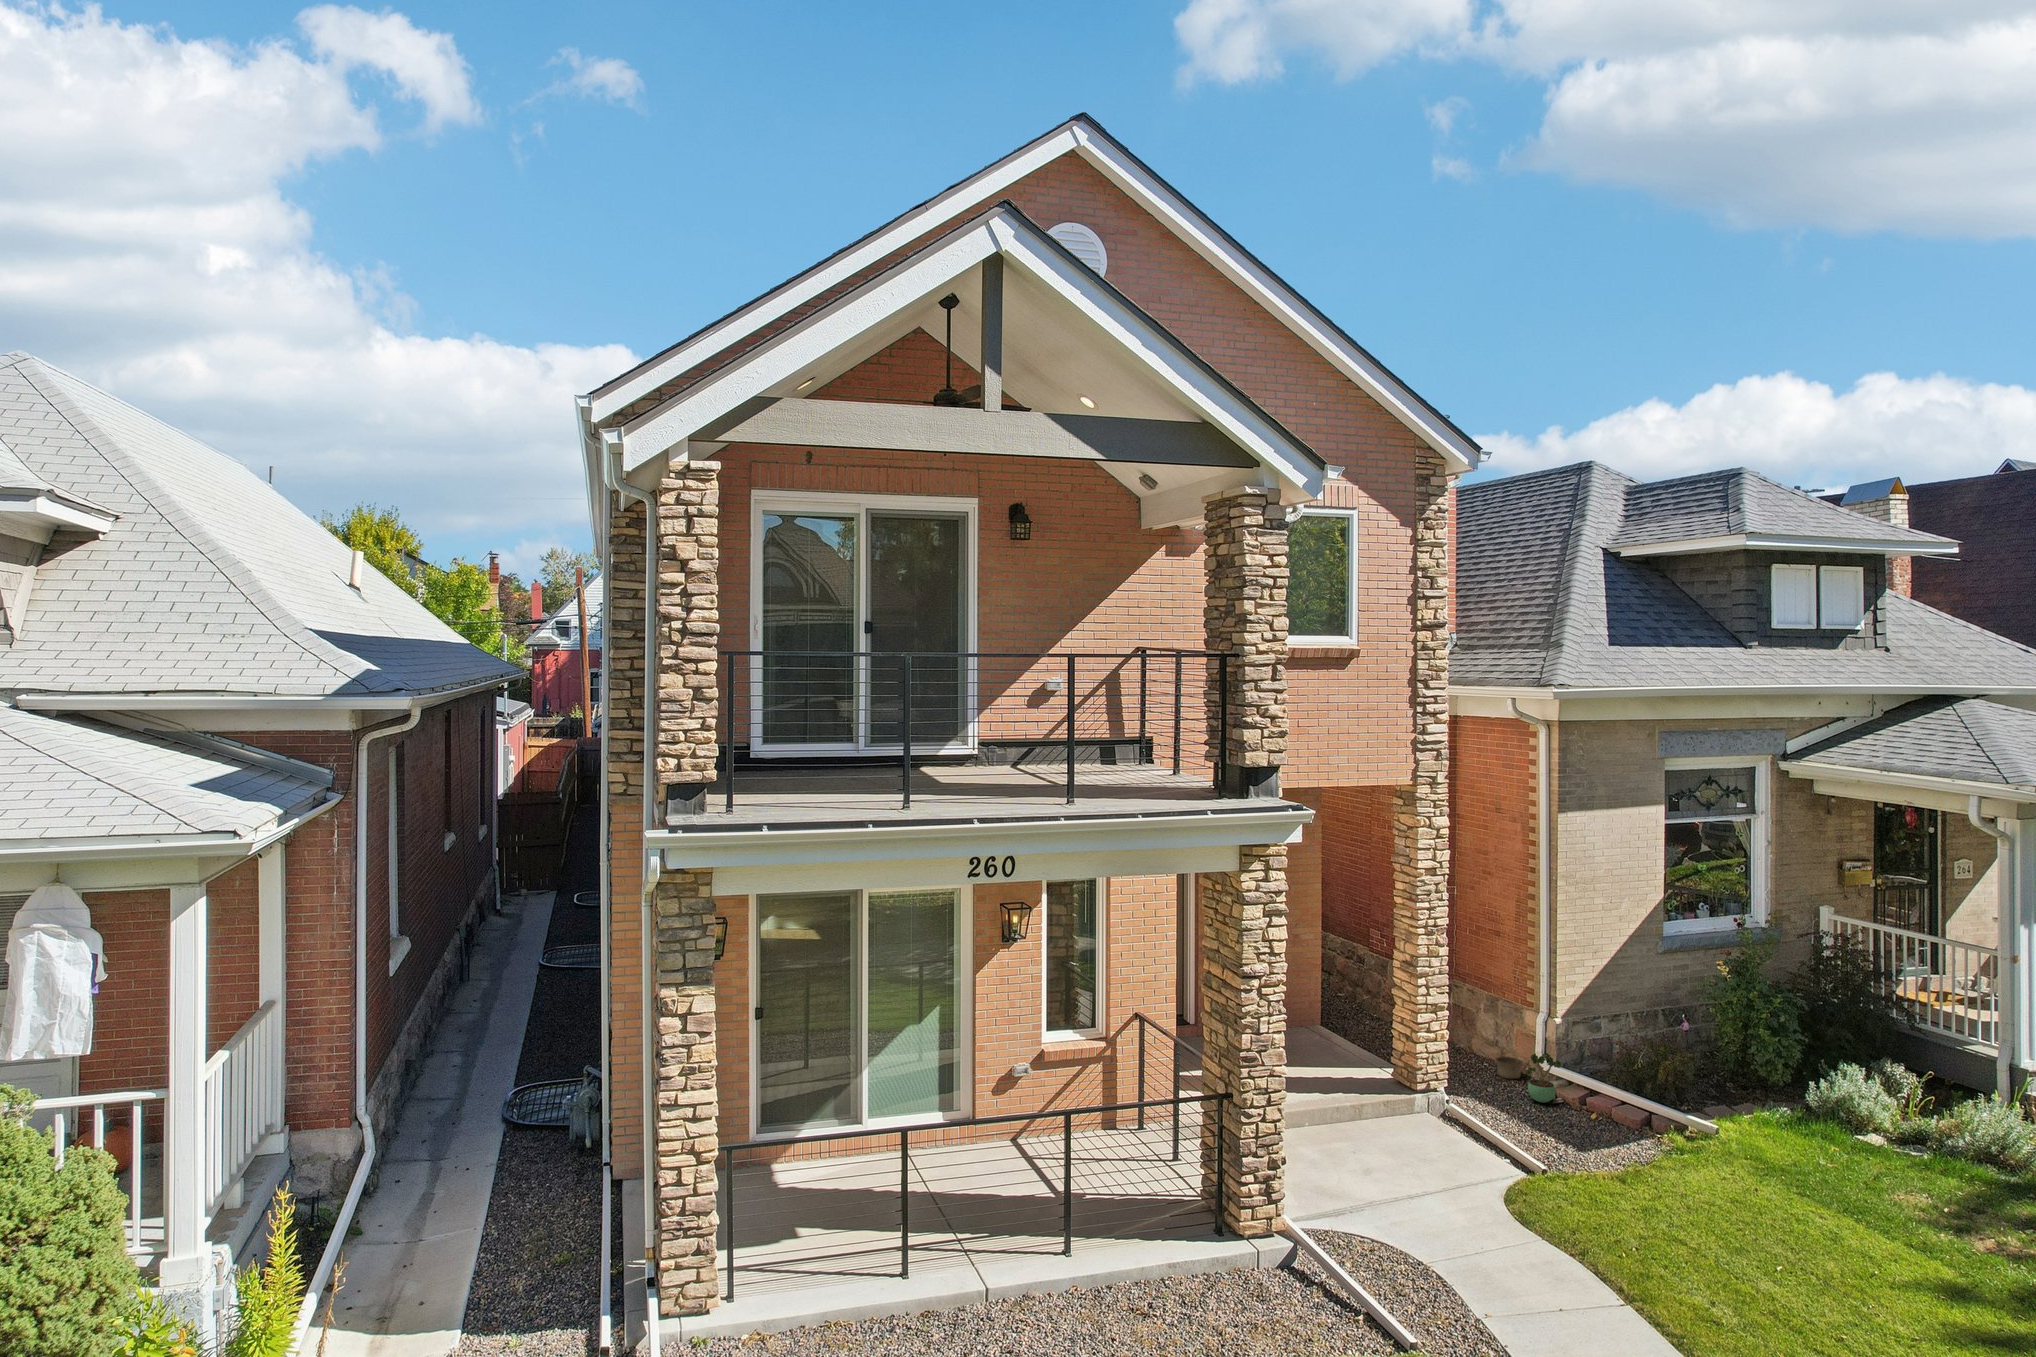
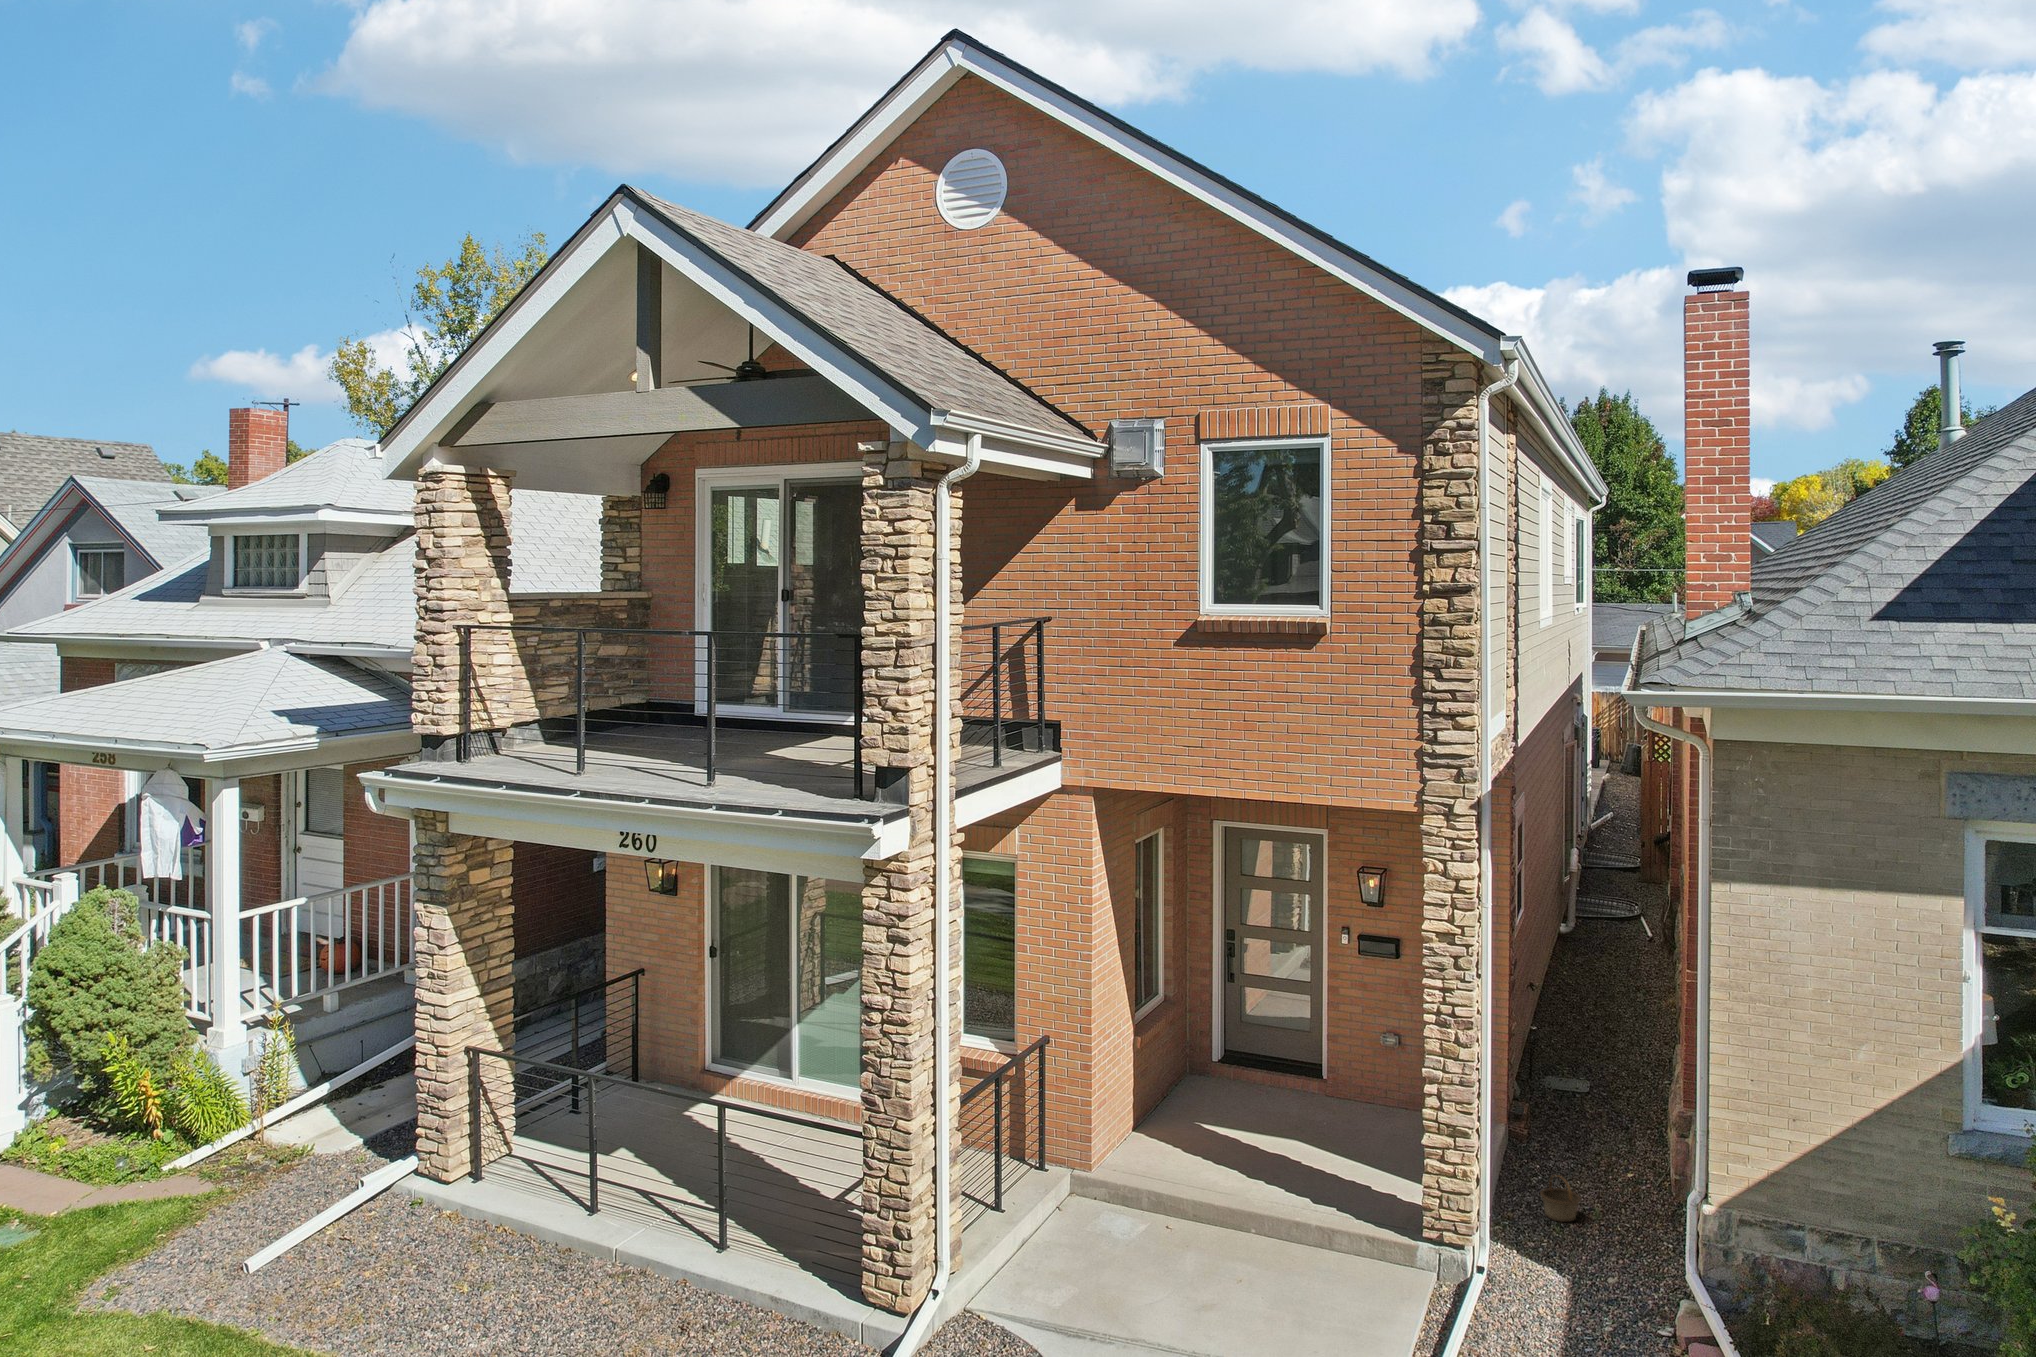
potted plant: present [1526,1053,1561,1103] -> none [1581,1191,1631,1262]

